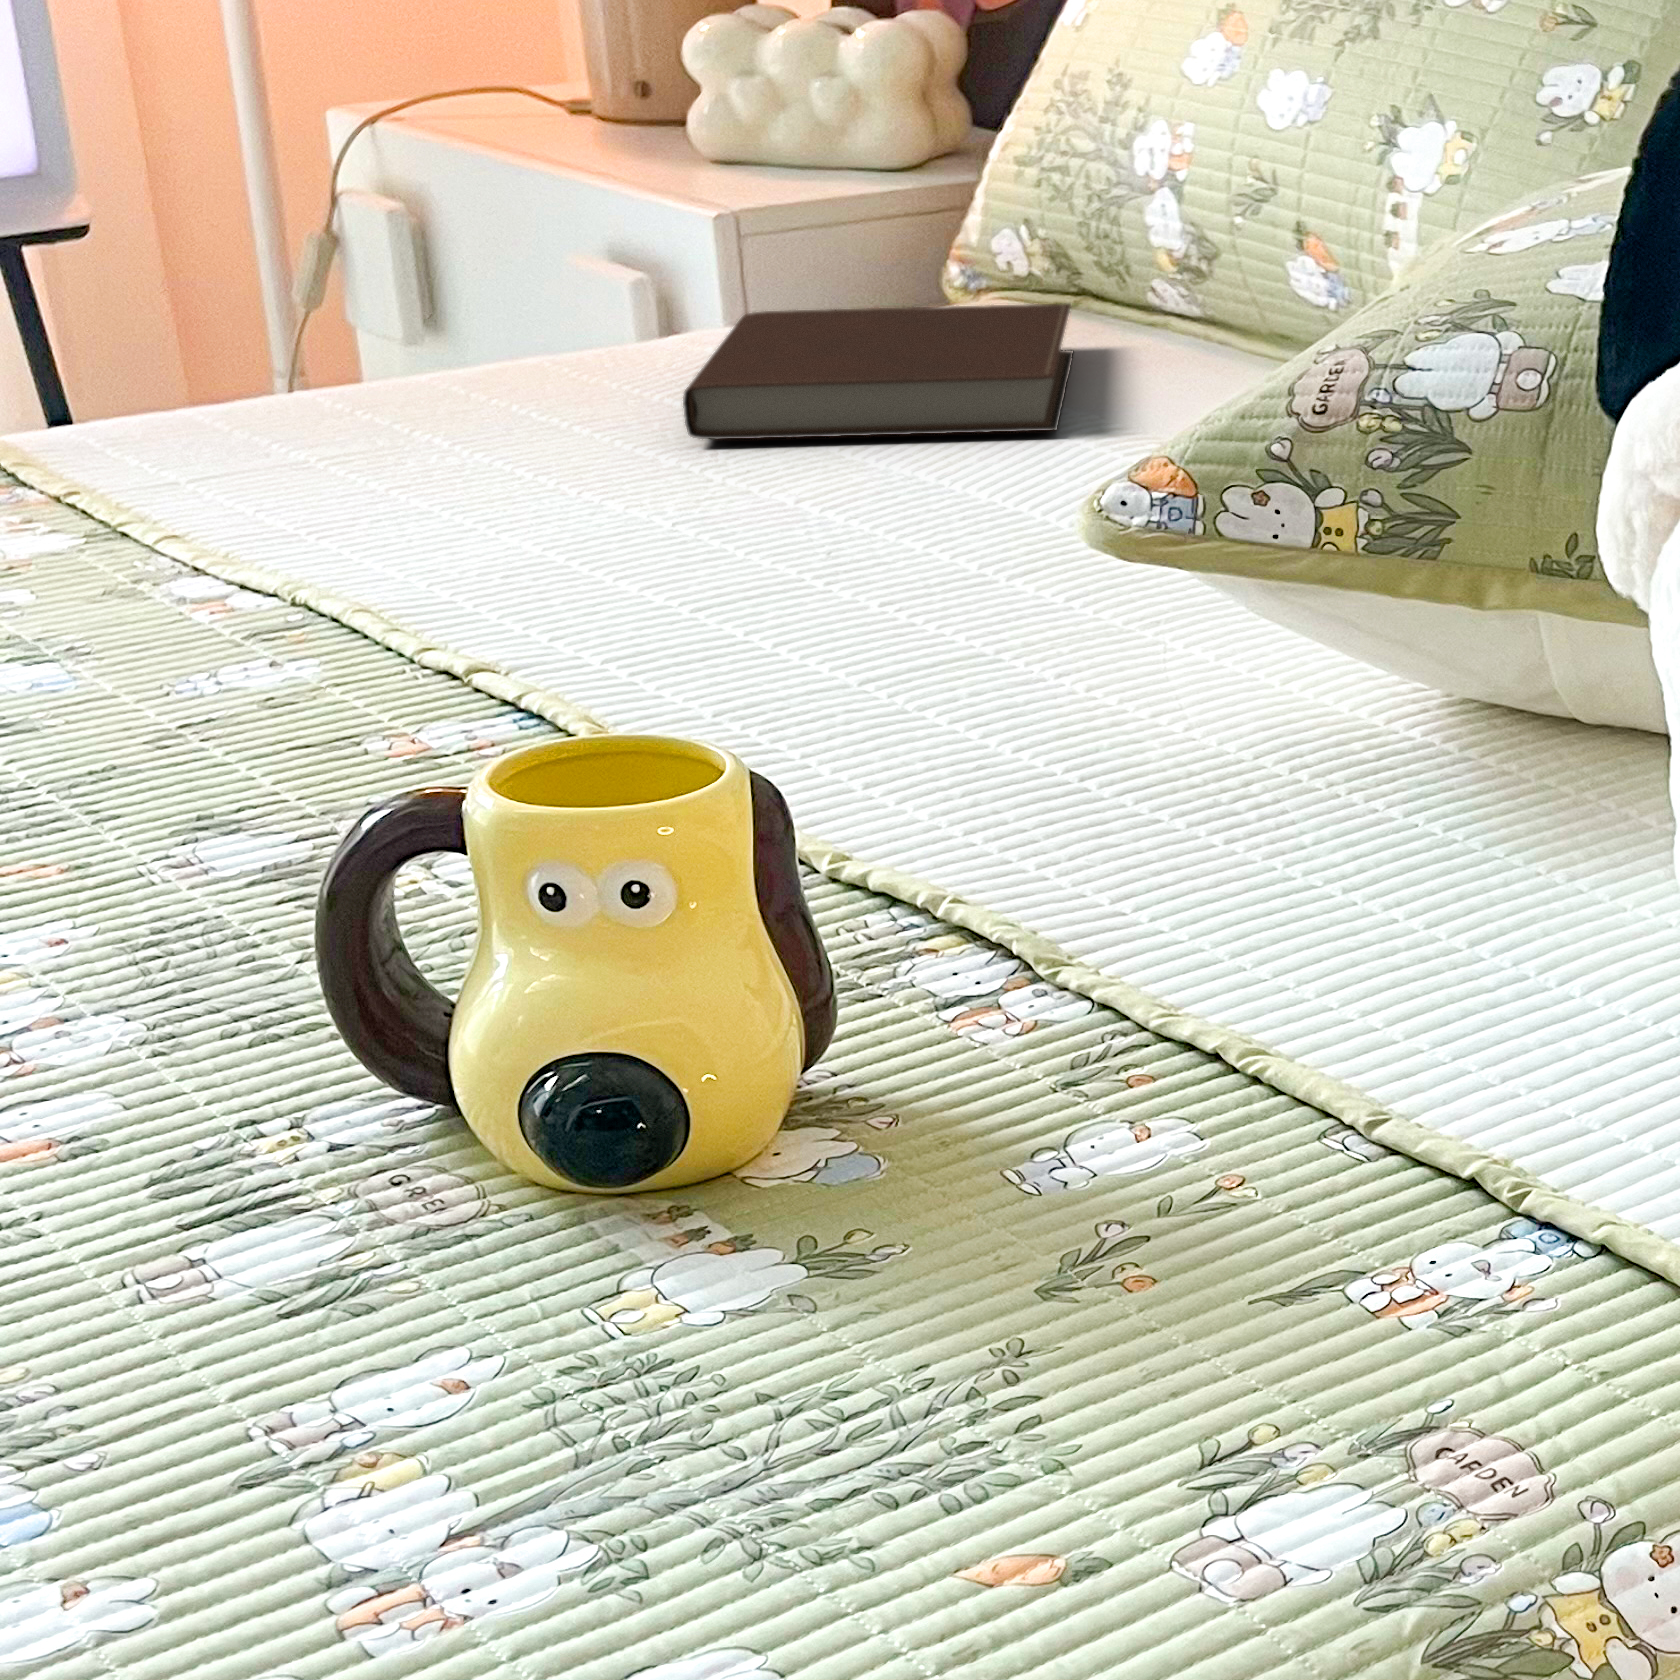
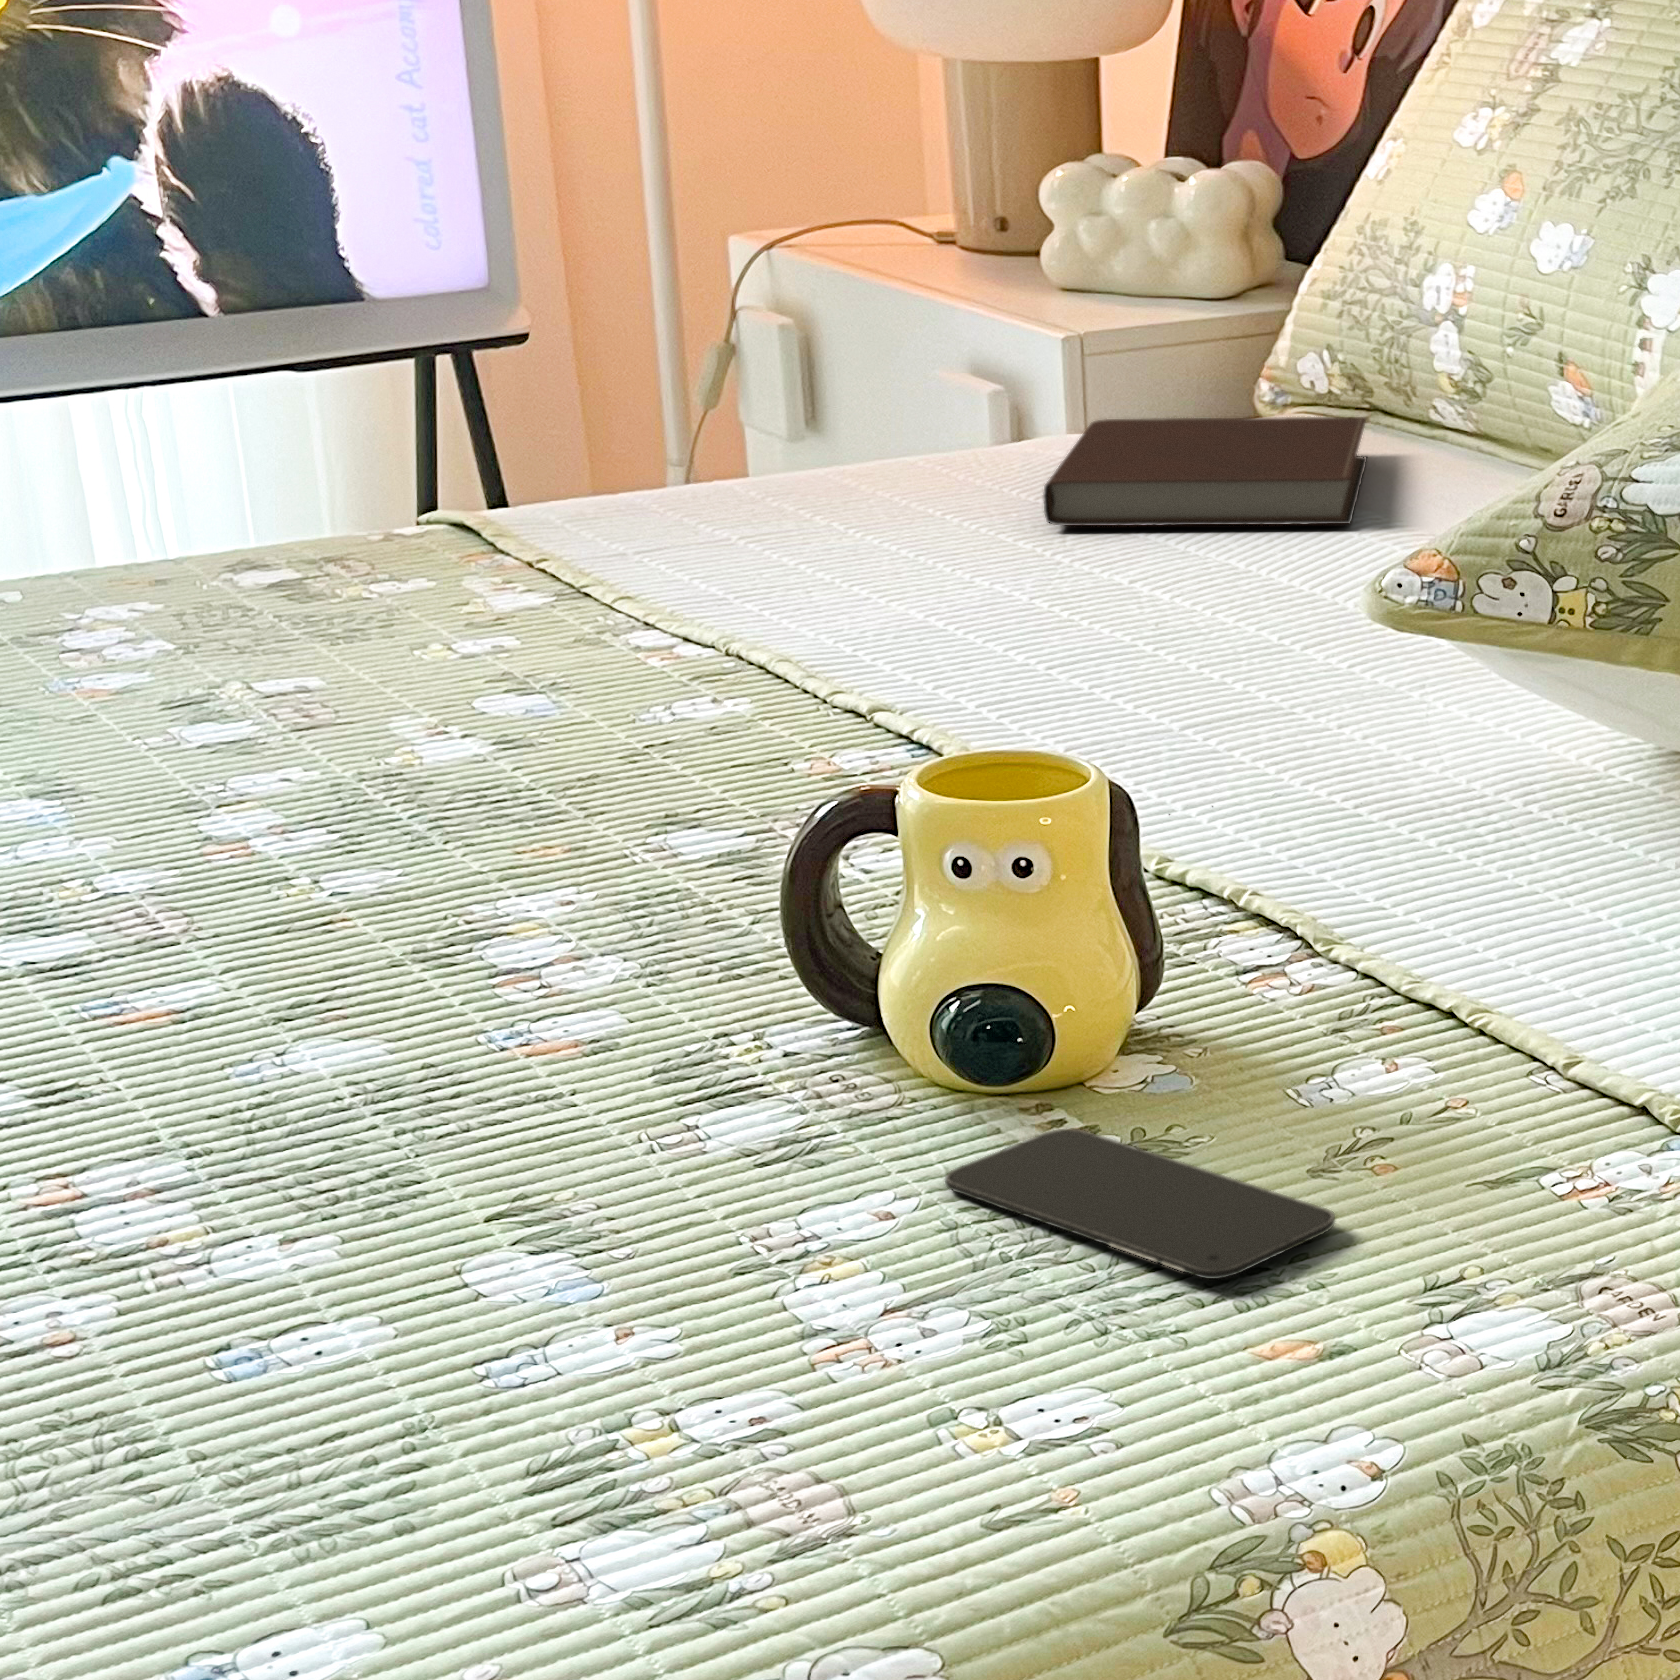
smartphone: none [539,1247,1072,1468] -> present [945,1129,1335,1279]

